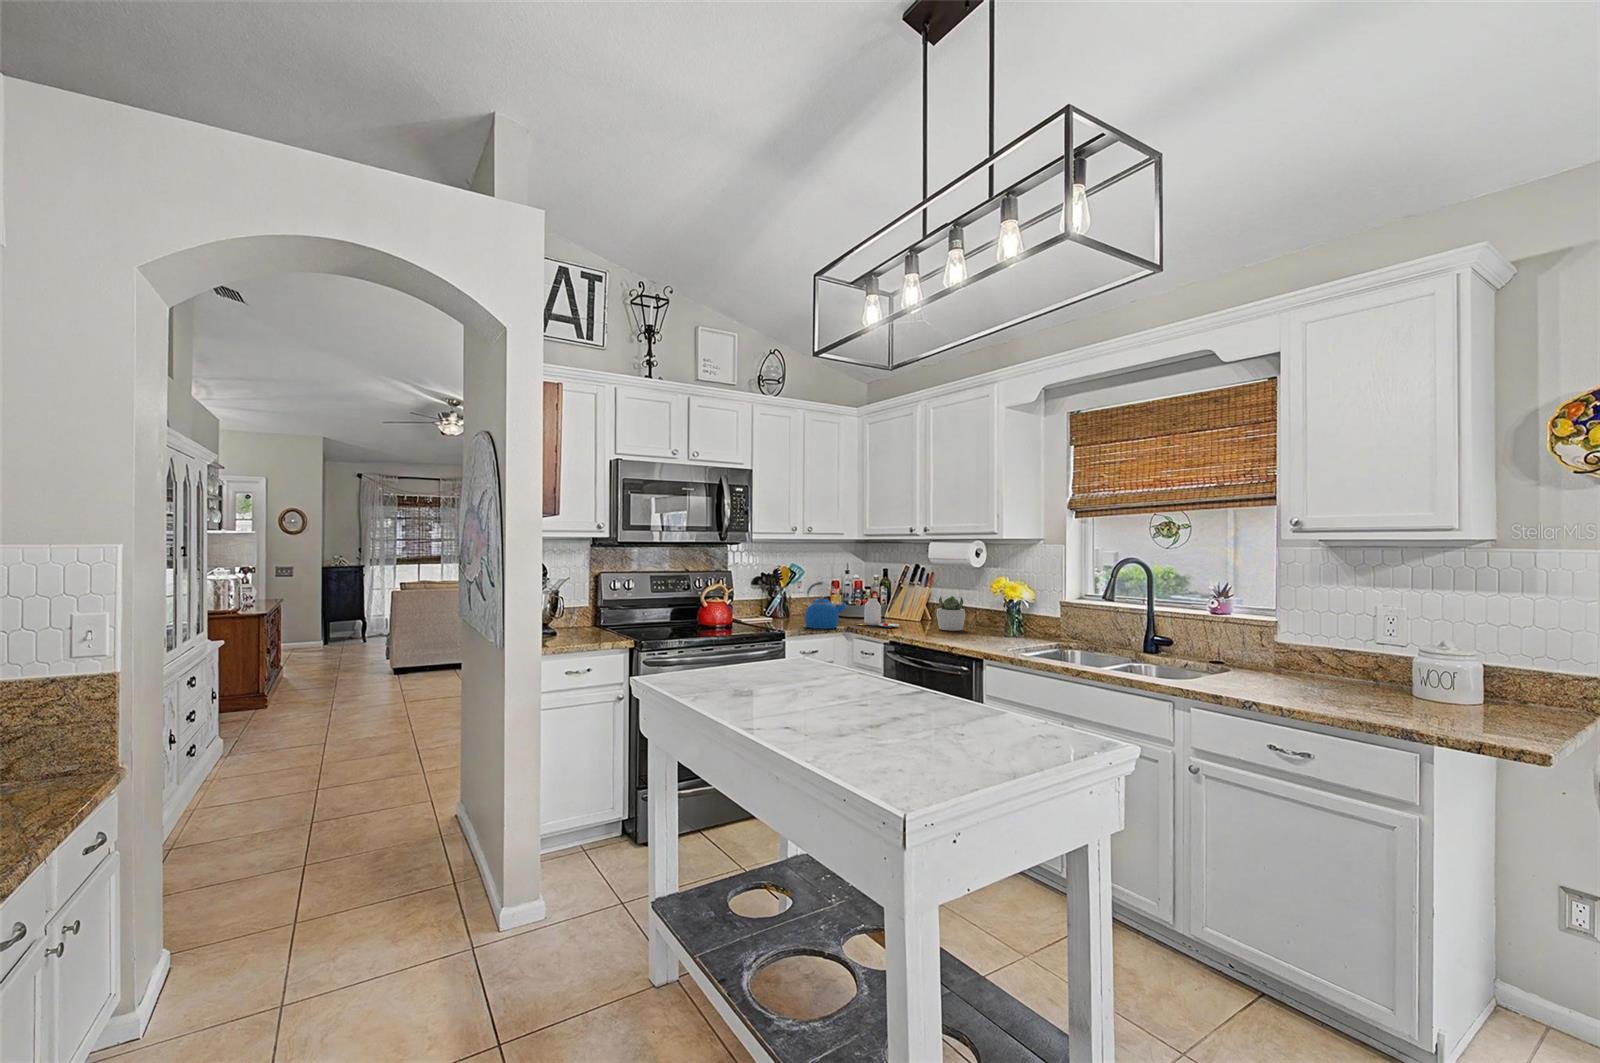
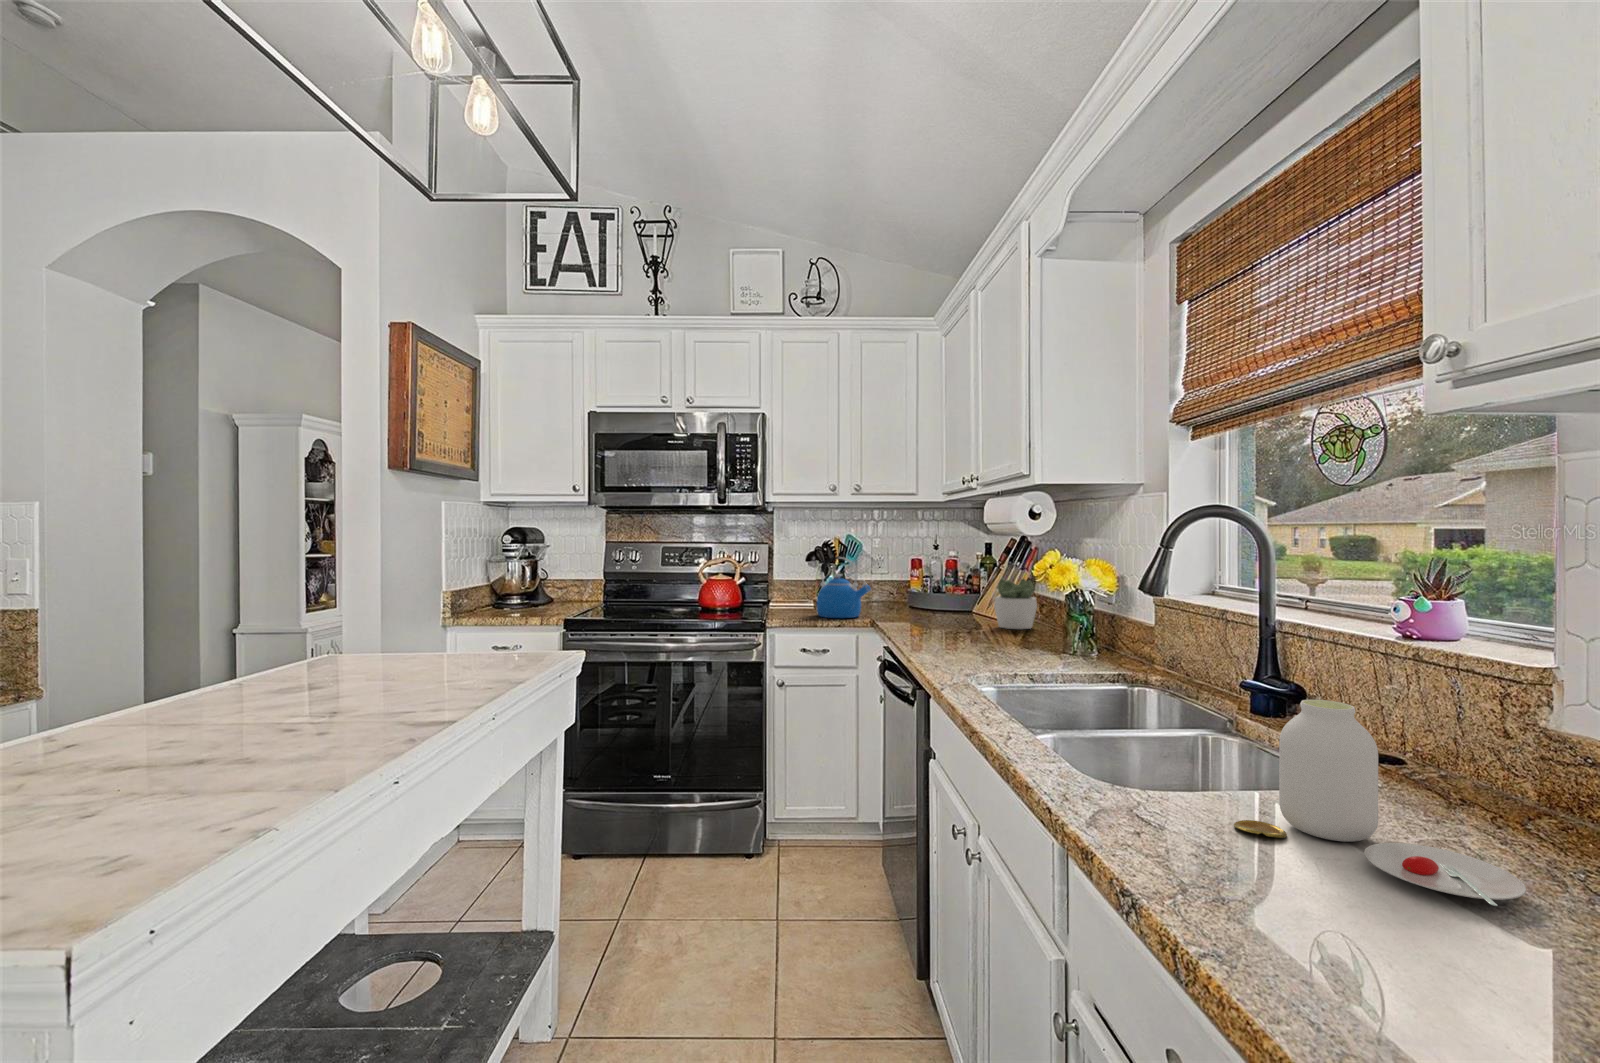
jar: present [859,599,899,627] -> present [1234,700,1526,906]

